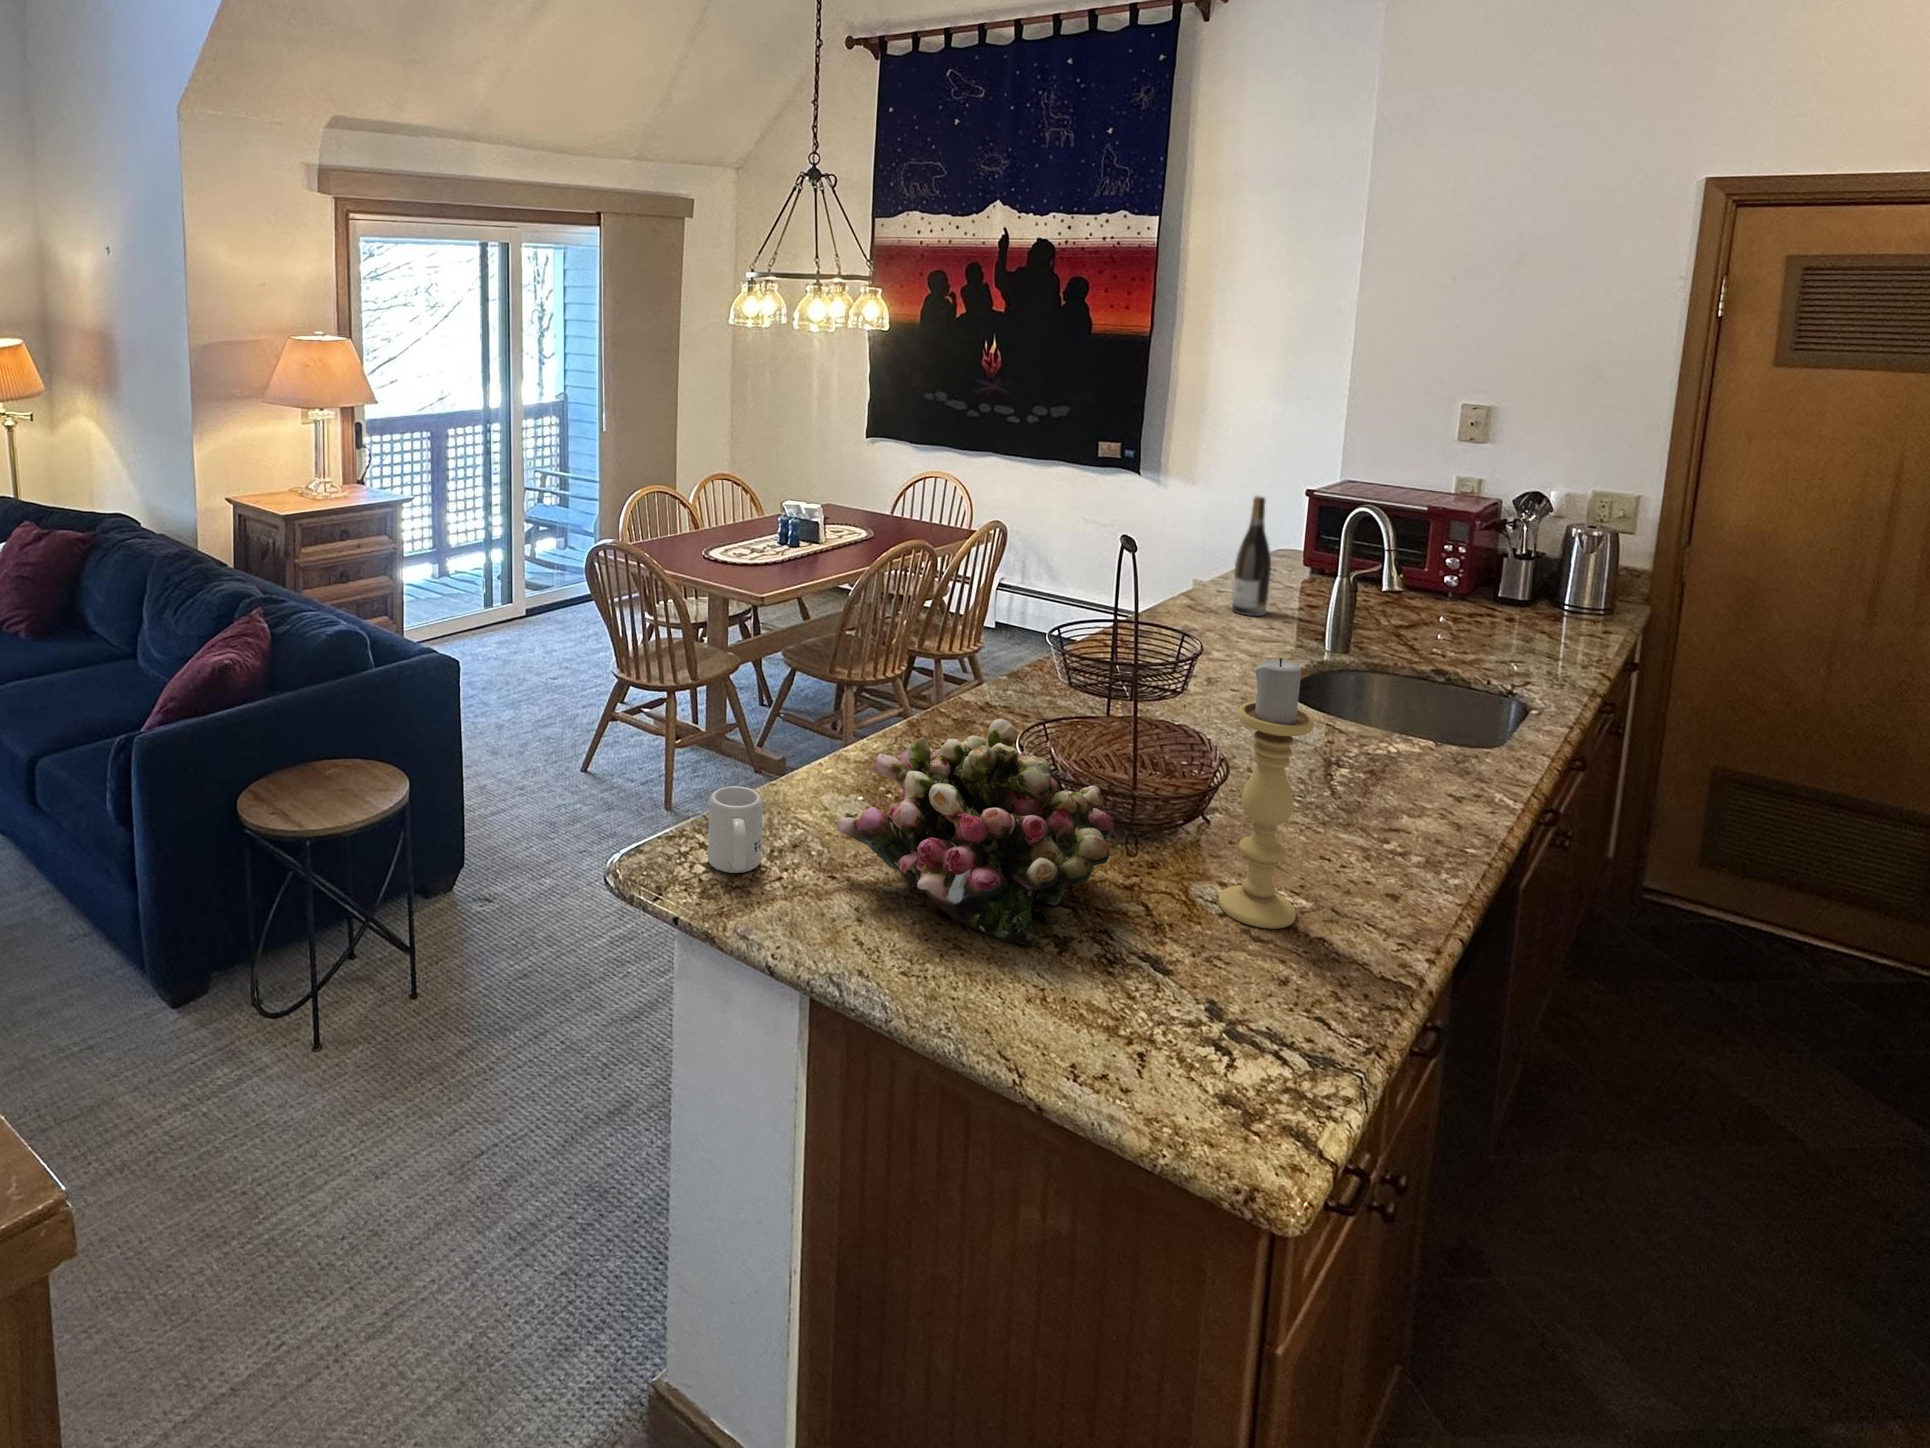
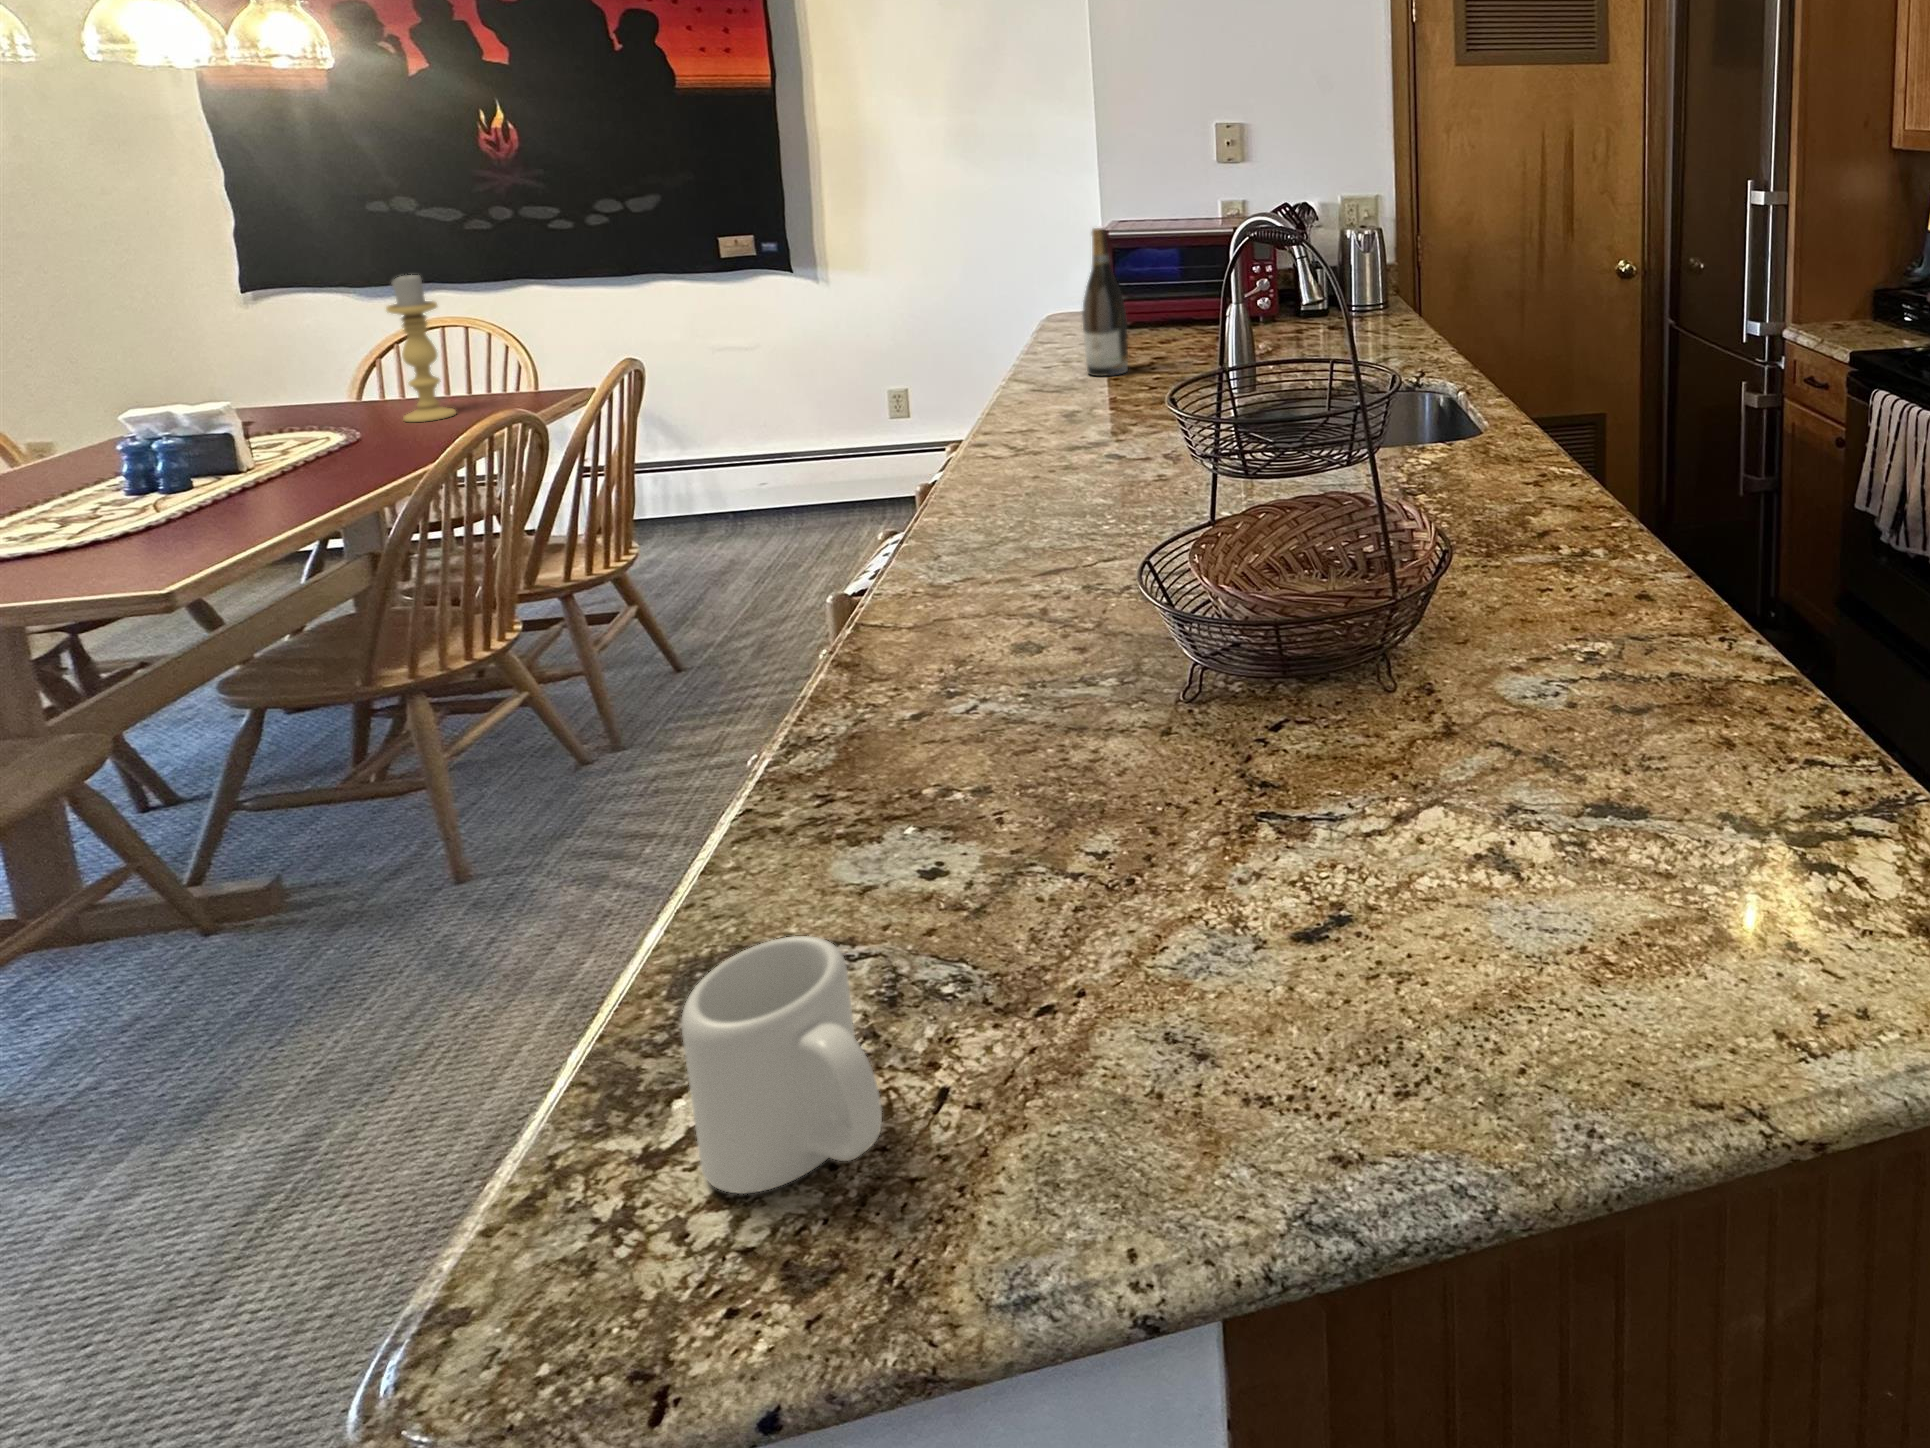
candle holder: present [1219,658,1314,929] -> present [386,275,456,422]
flower arrangement: present [837,719,1114,947] -> none [1020,545,1537,930]

